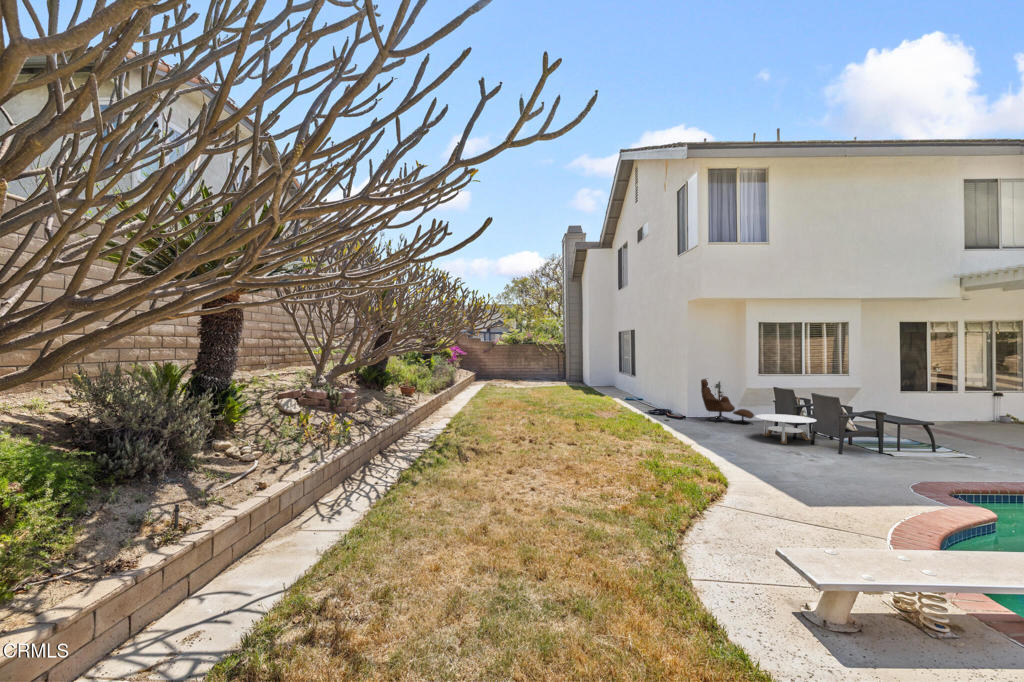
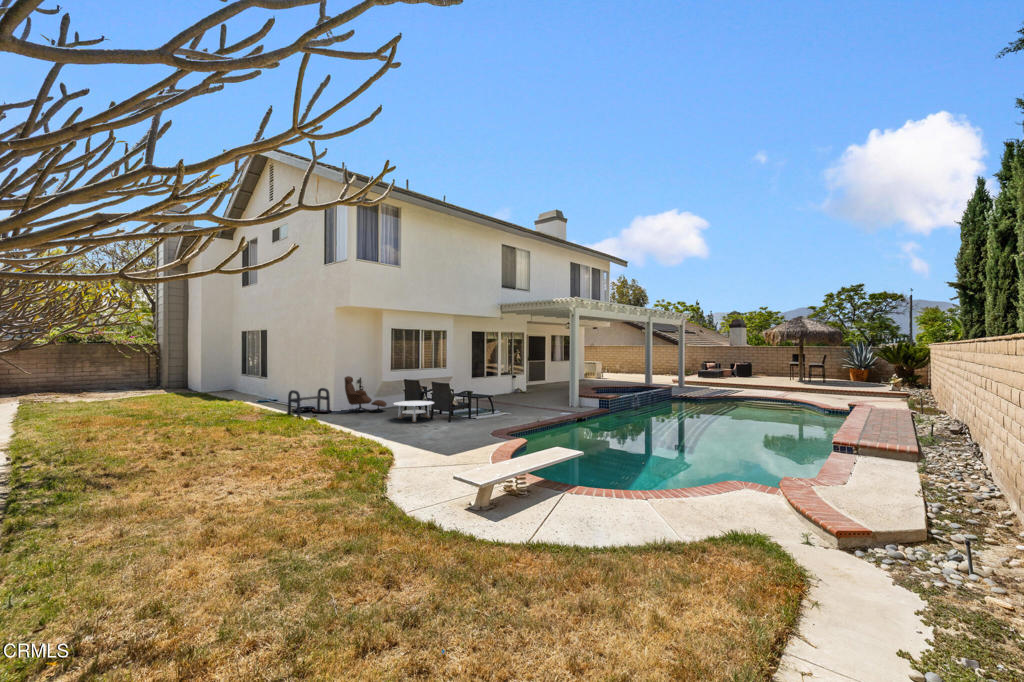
bench: none [643,390,686,418] -> present [288,388,330,417]

